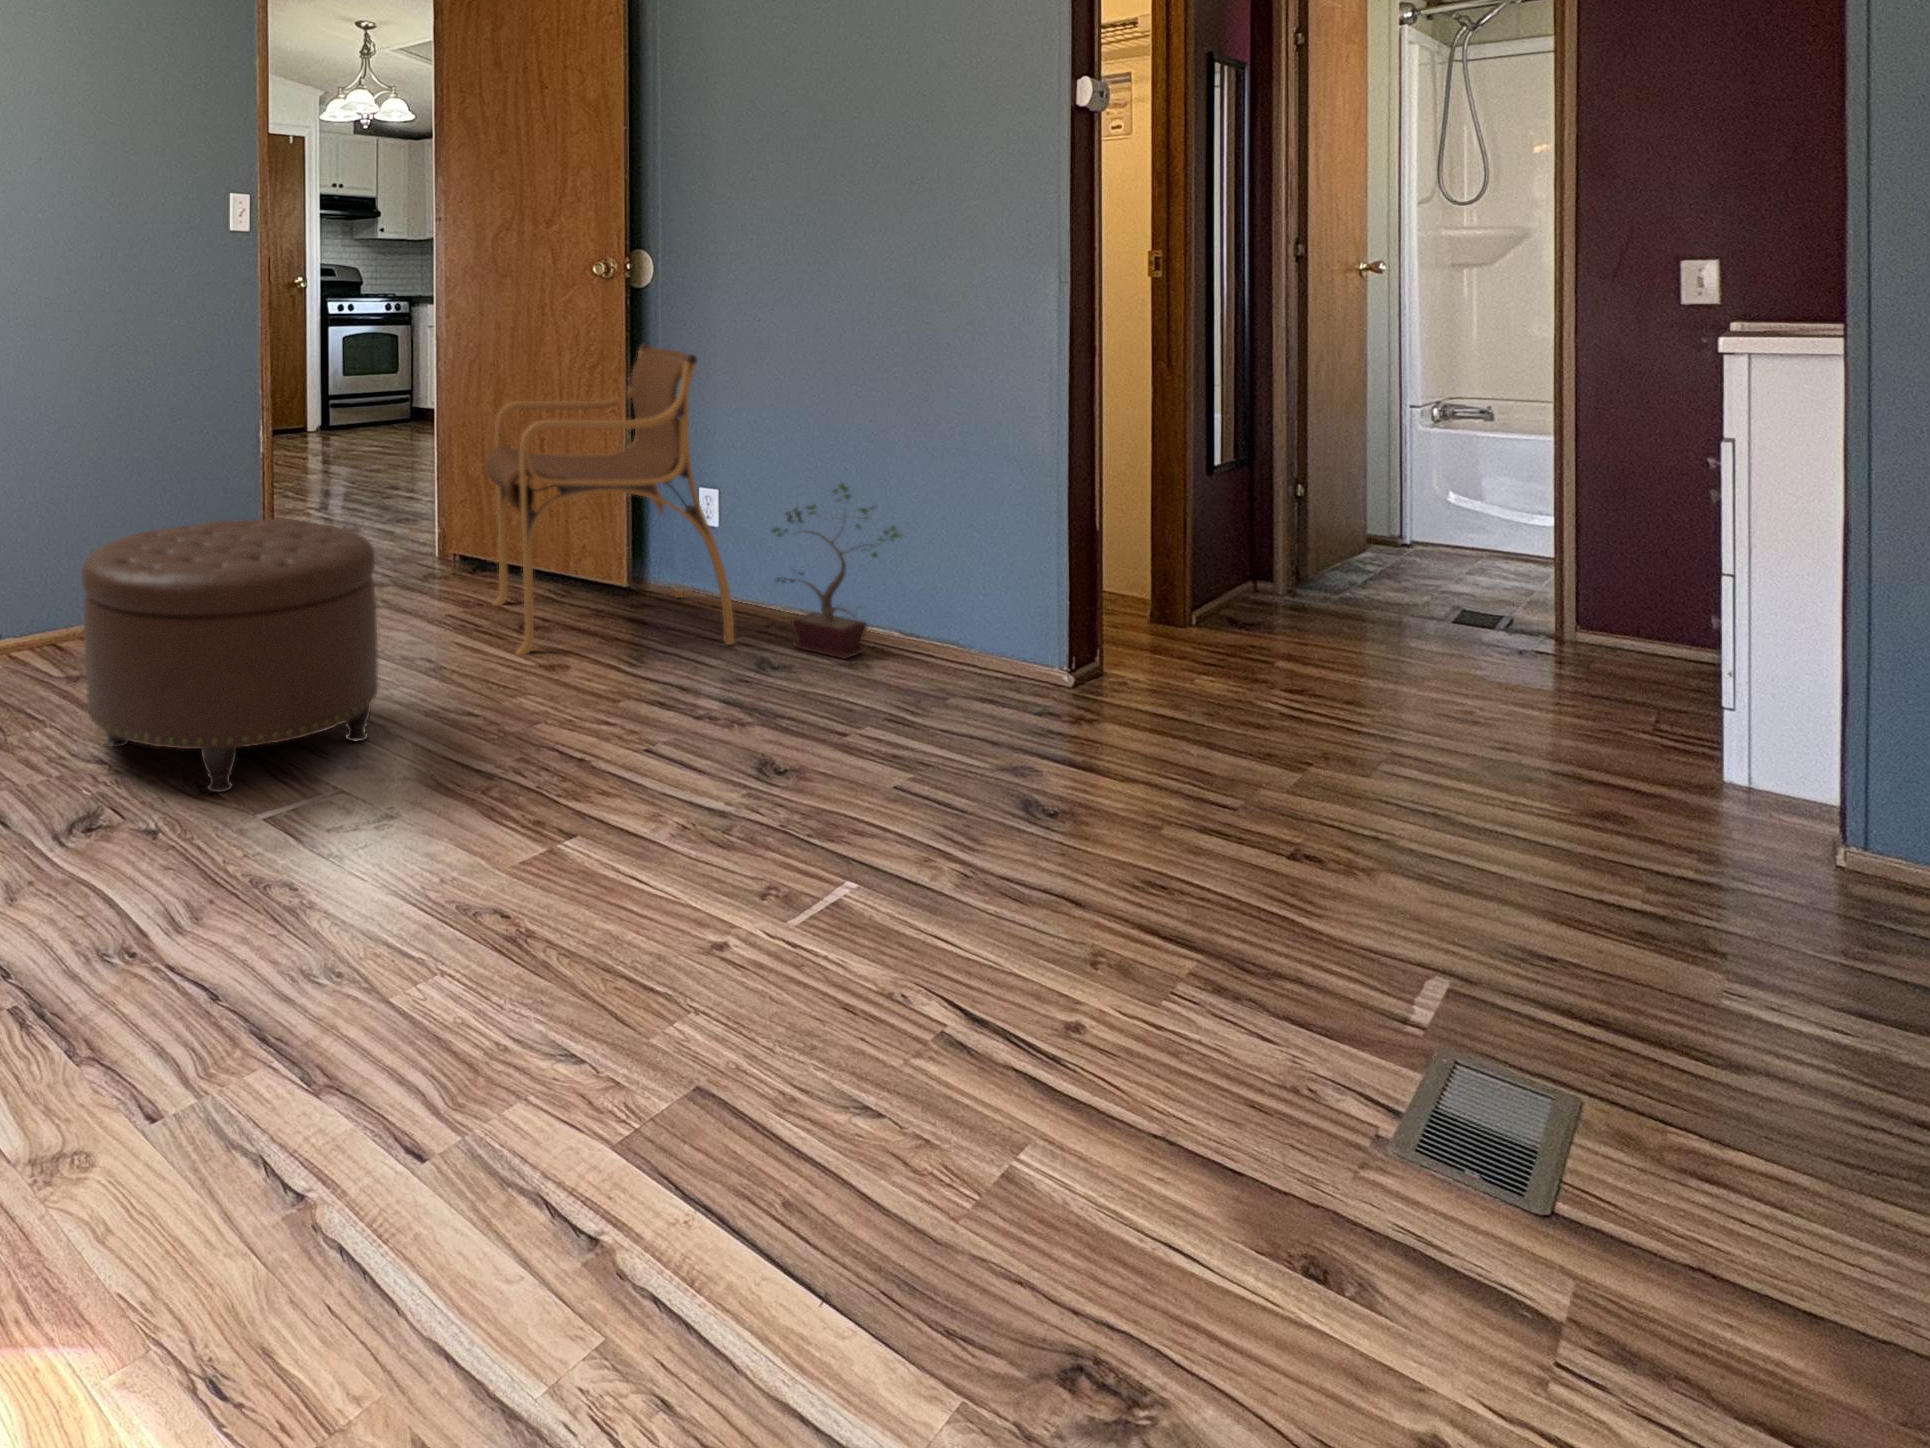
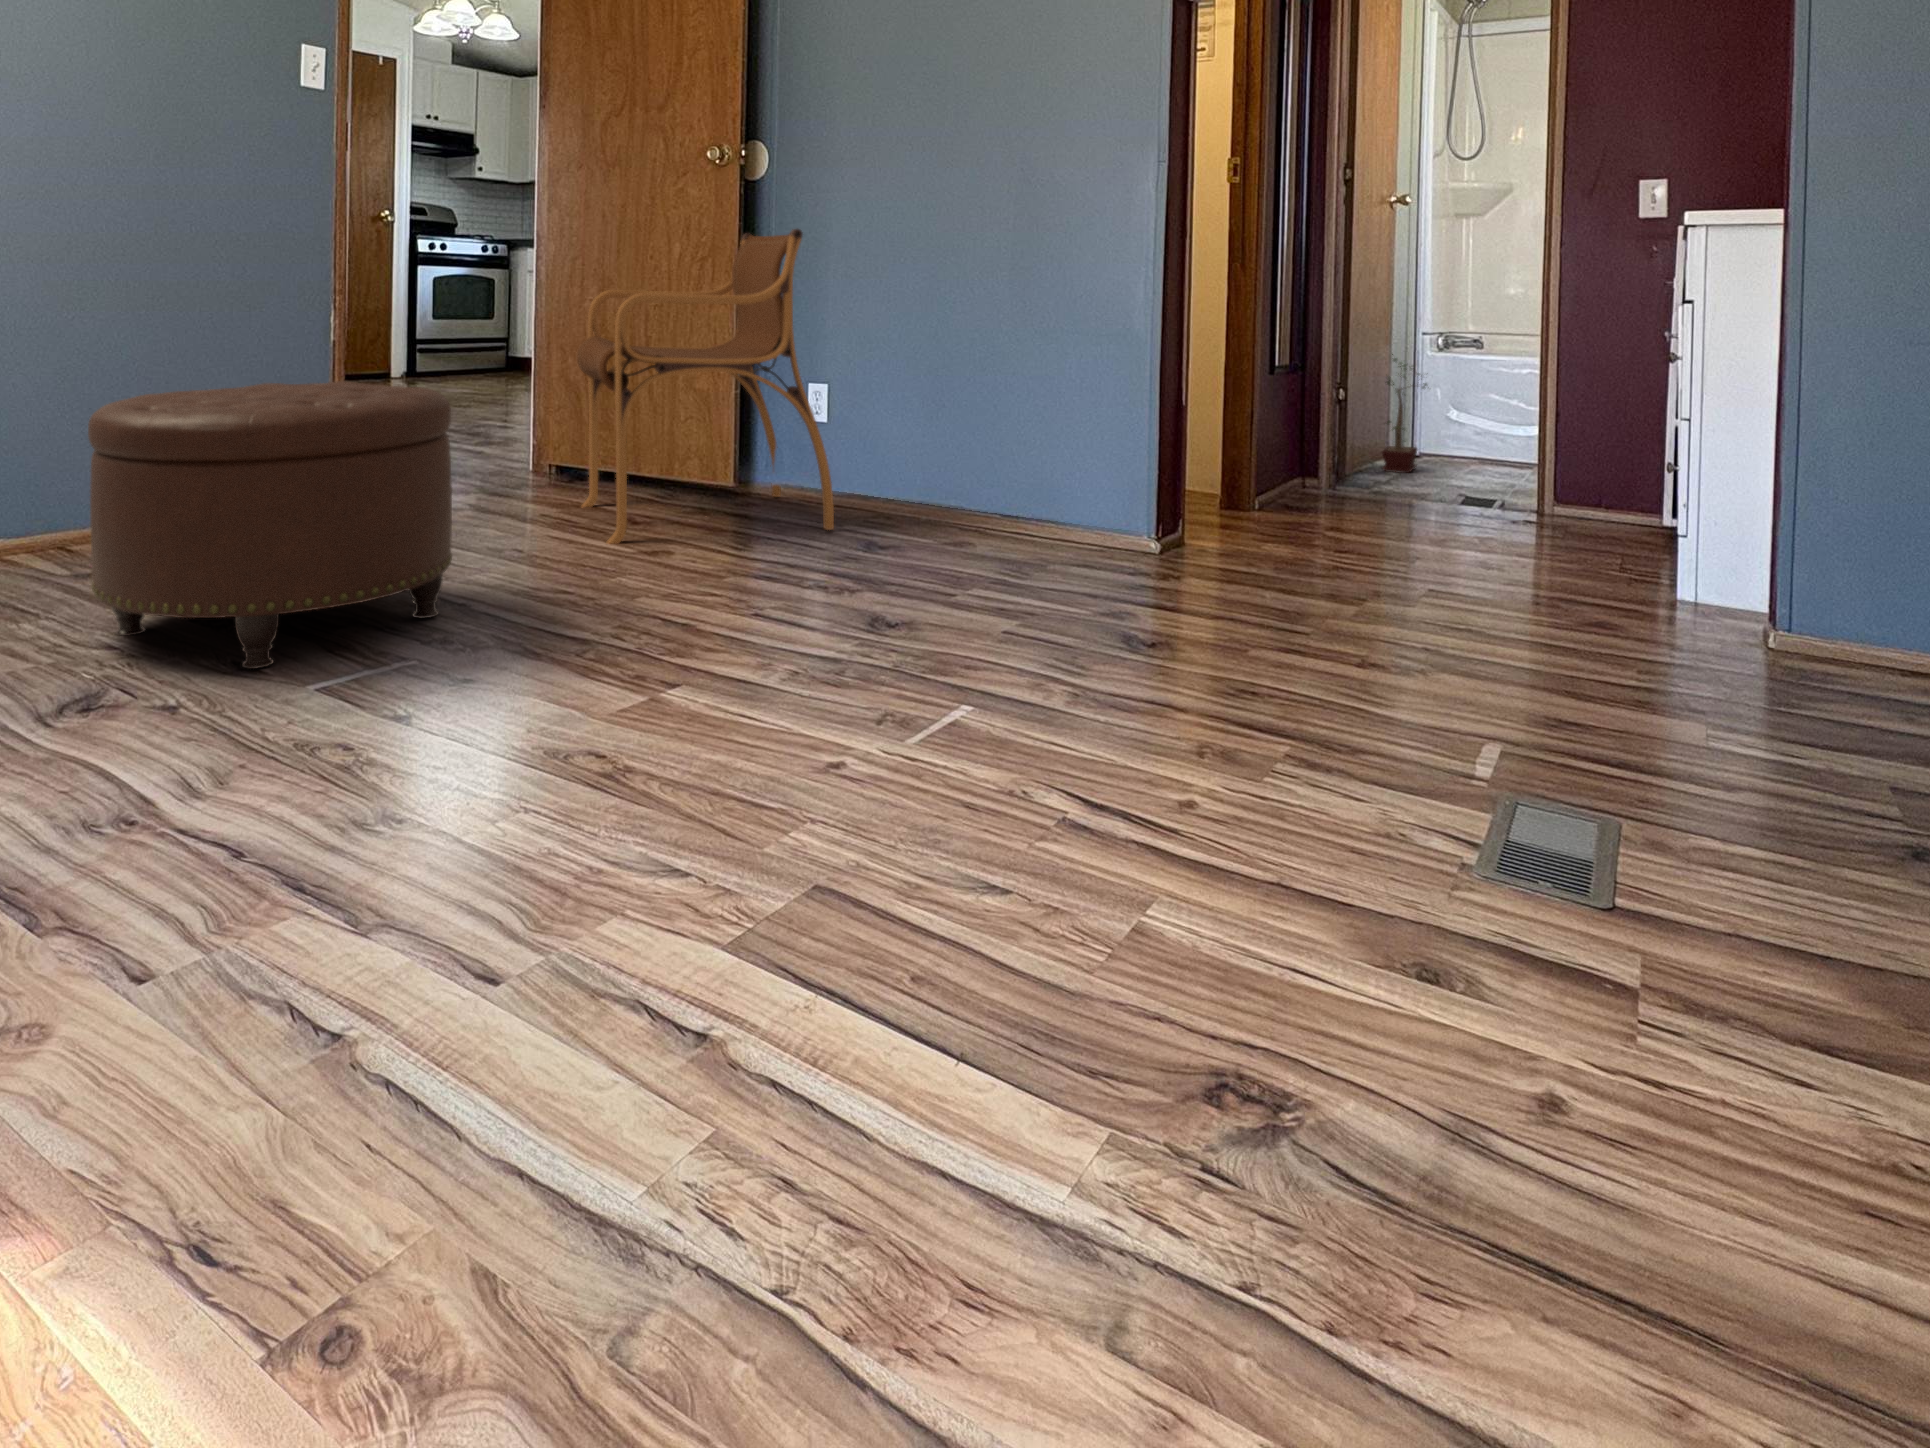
potted plant: present [772,483,901,659] -> present [1382,354,1427,473]

